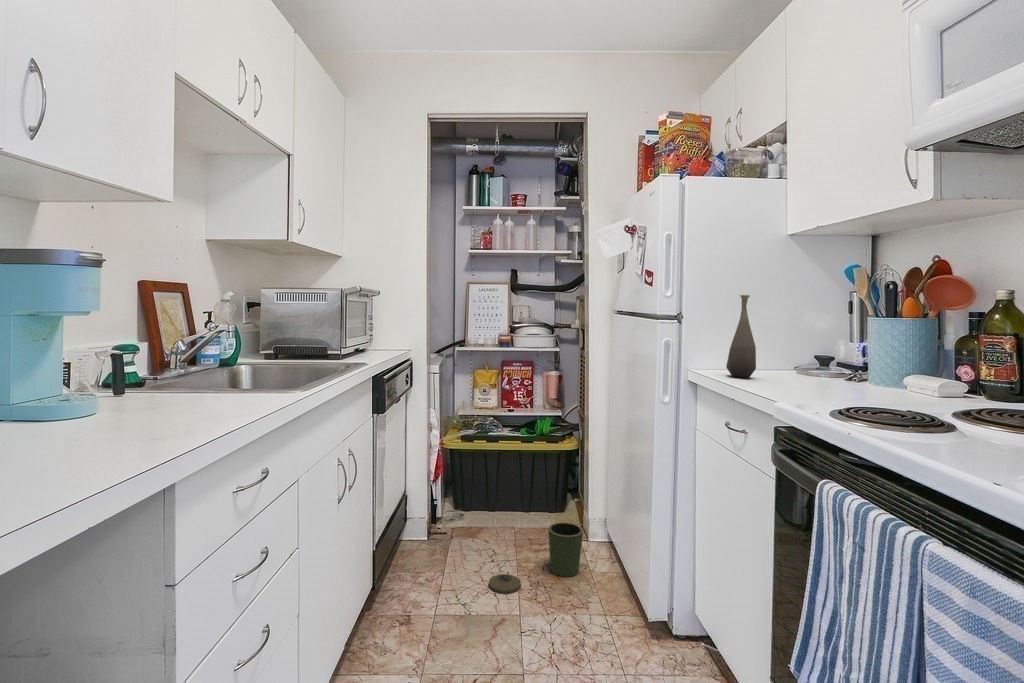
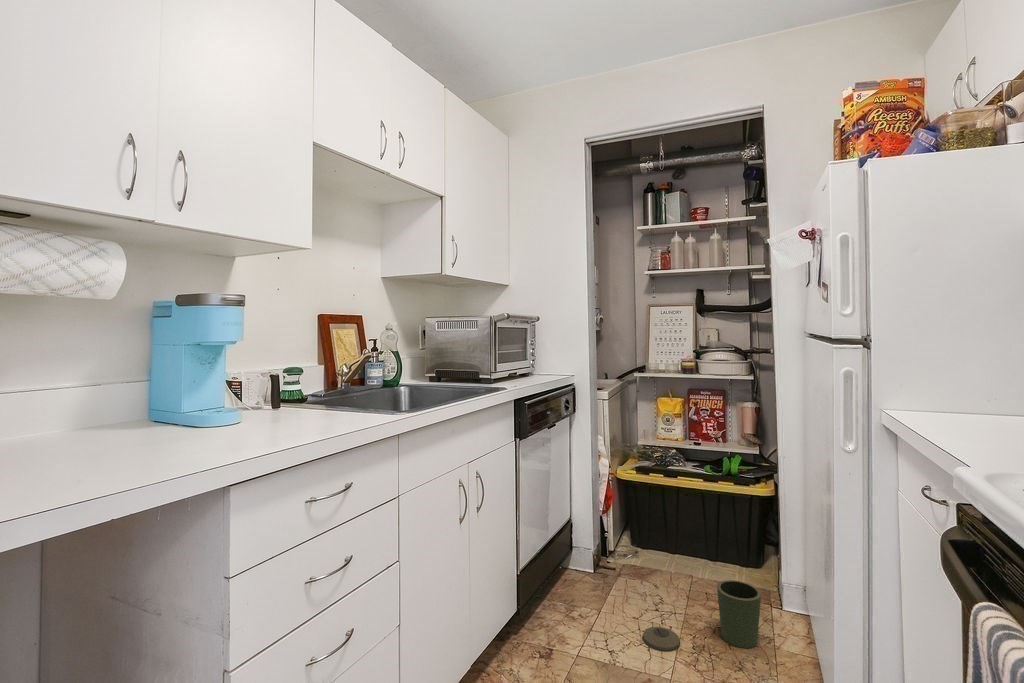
bottle: present [726,295,756,378] -> none [941,308,991,424]

